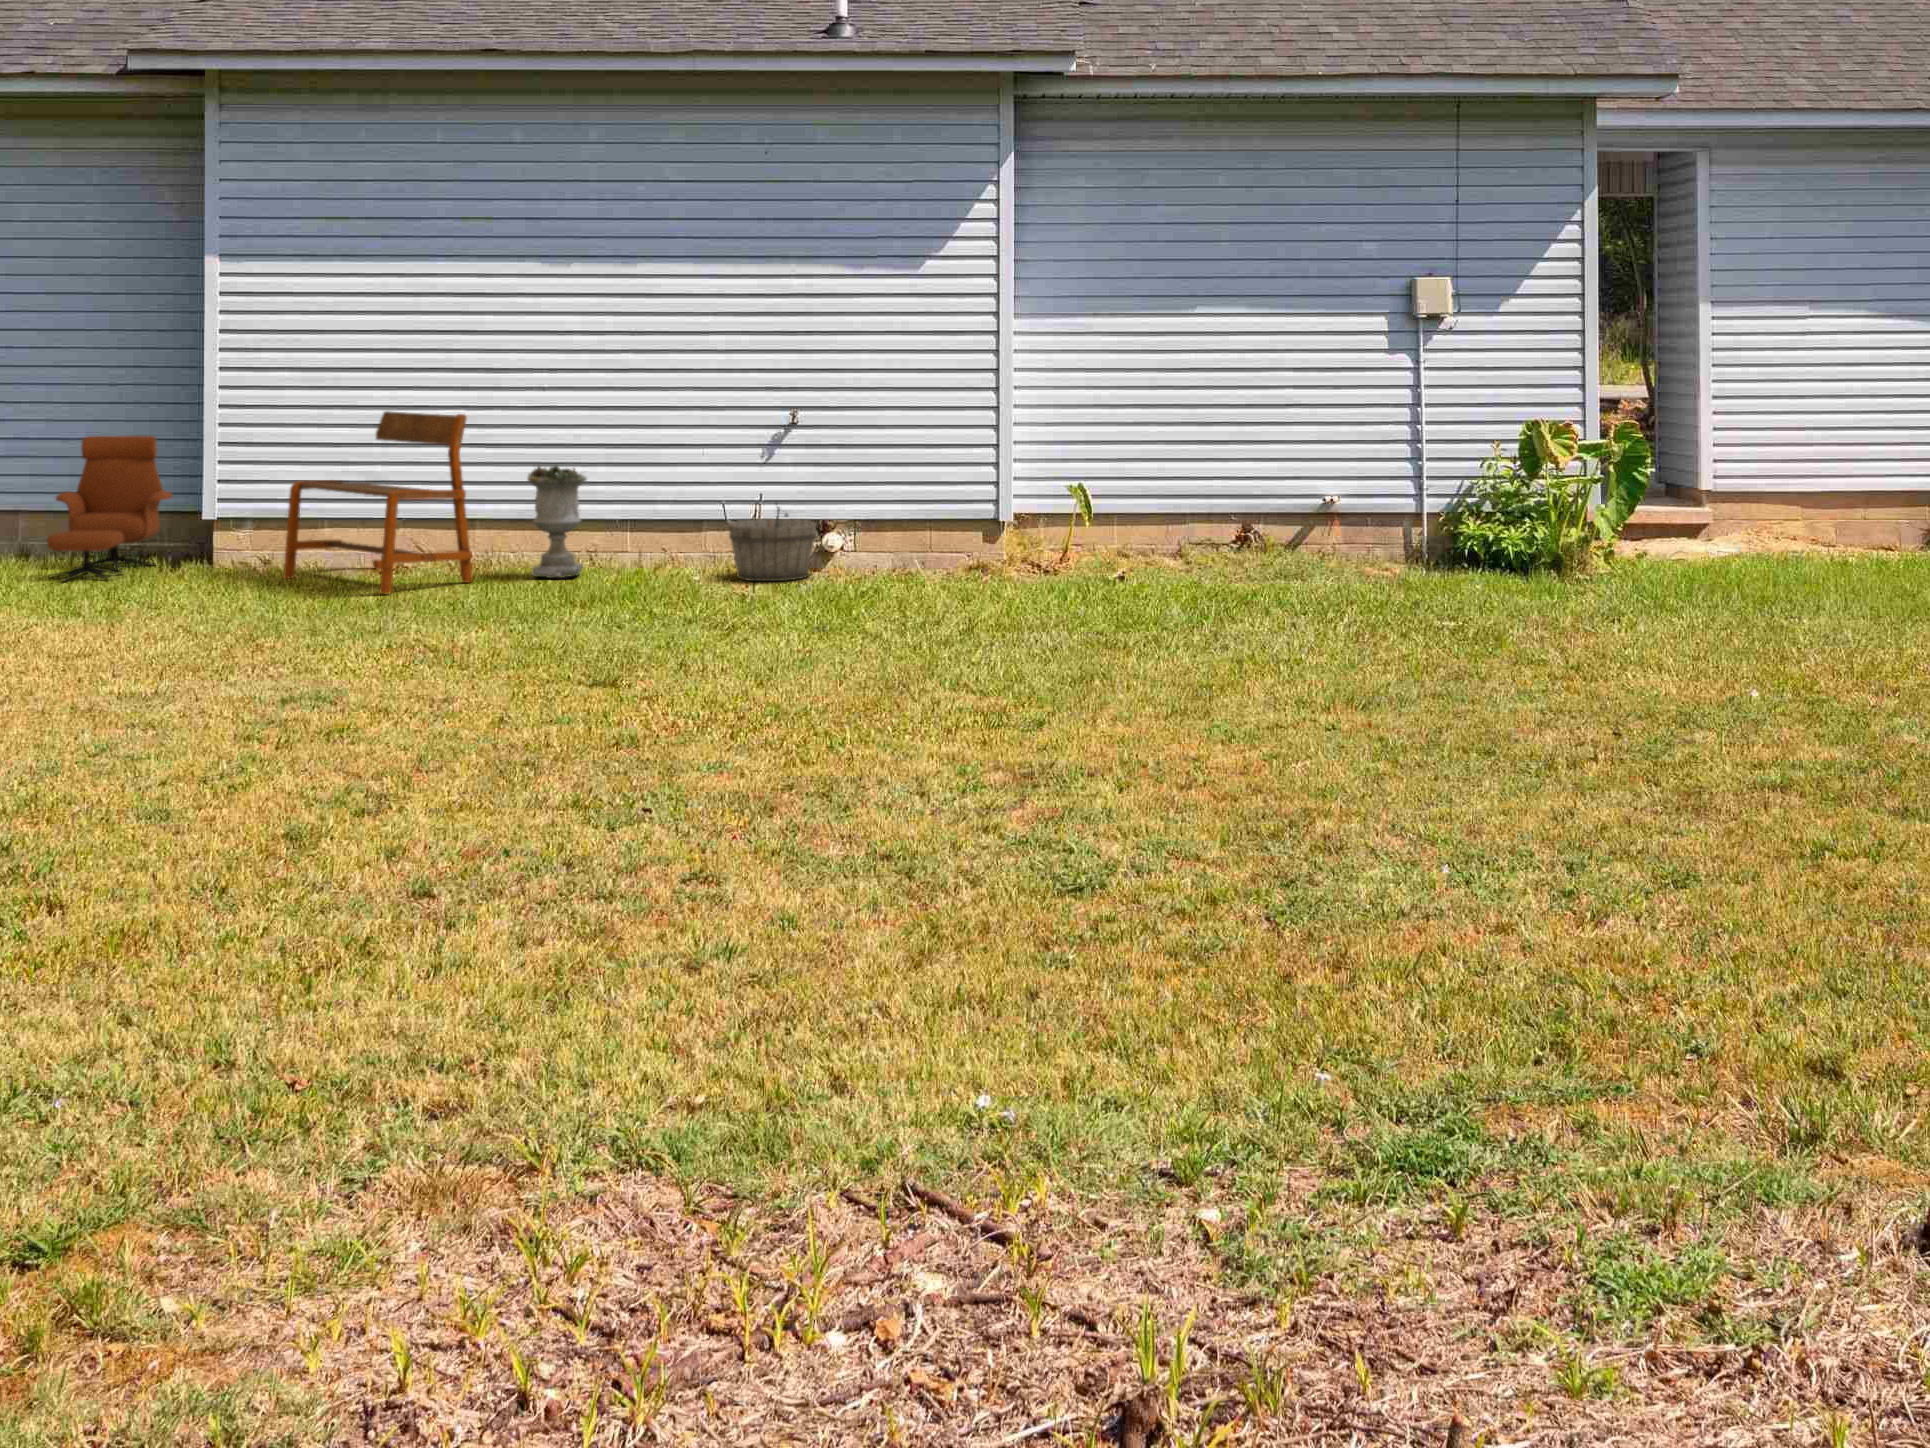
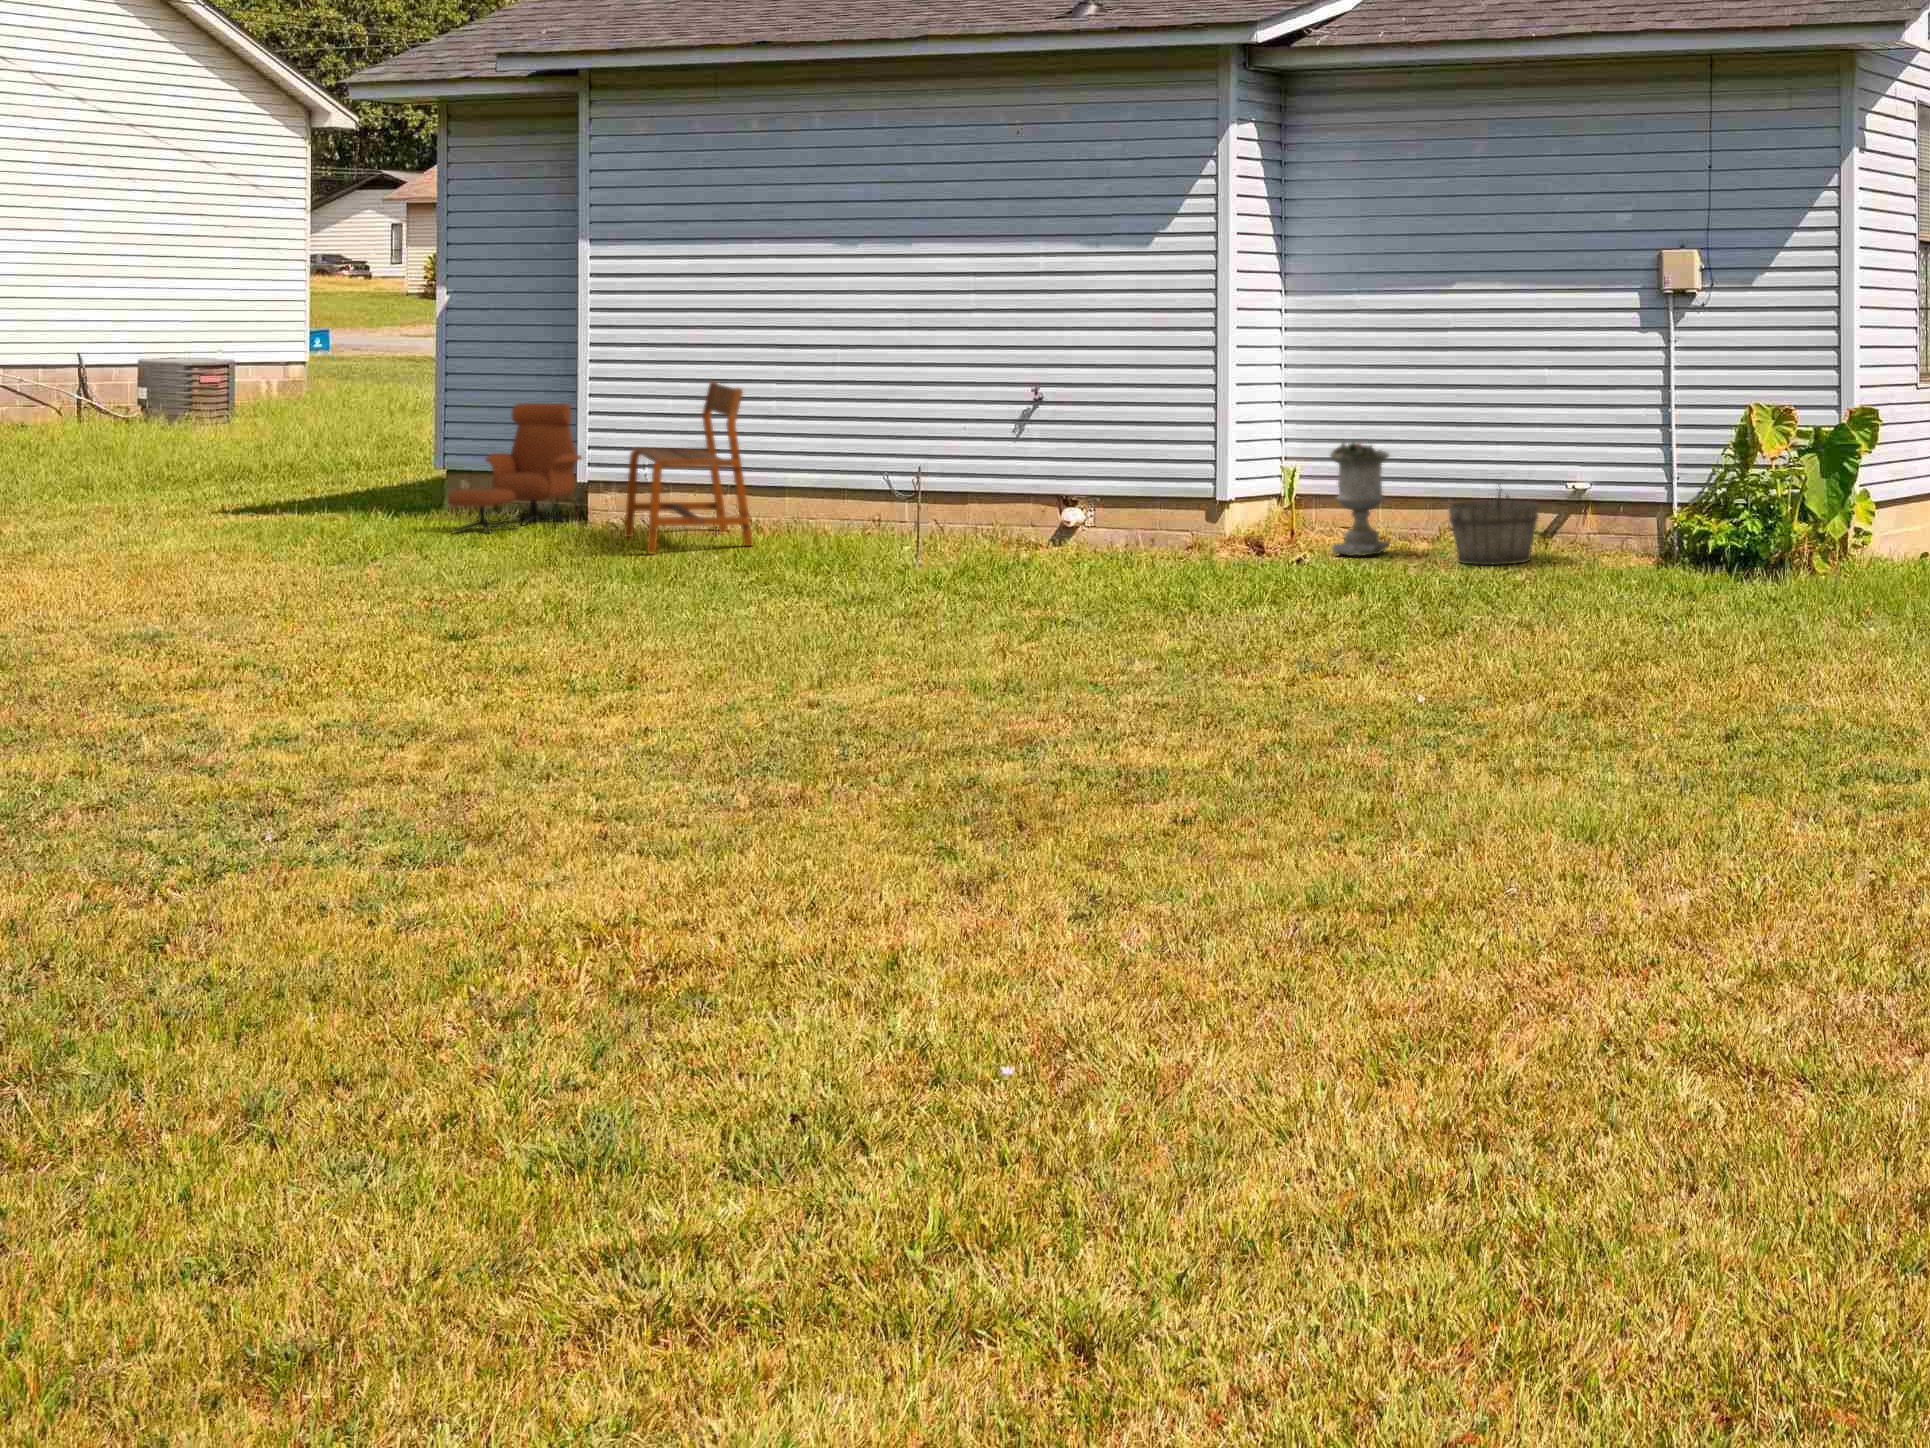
planter: present [528,464,587,578] -> present [1330,442,1390,556]
wooden bucket: present [728,503,817,581] -> present [1448,485,1539,565]

